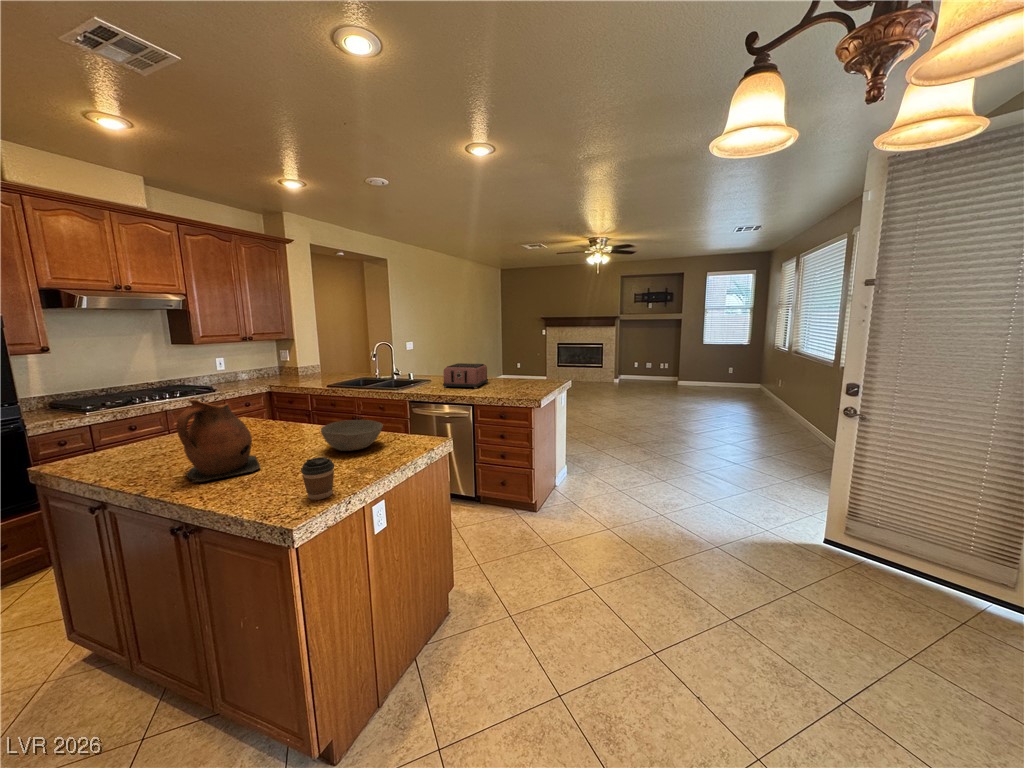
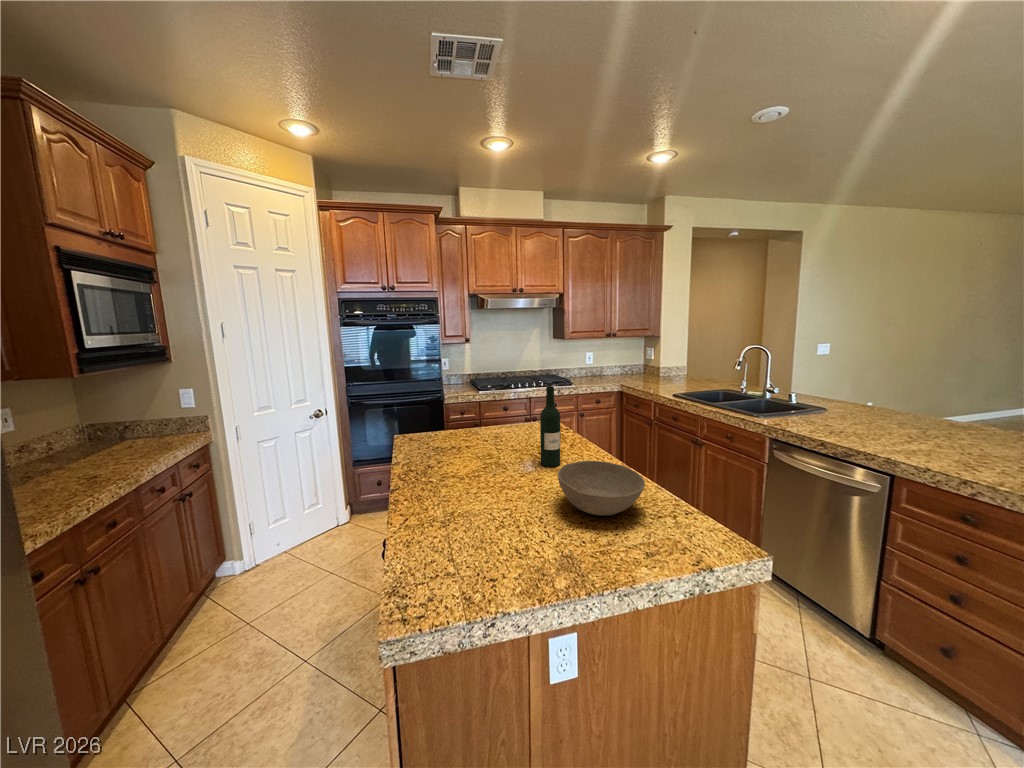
toaster: present [443,363,488,389] -> none [843,390,963,444]
wine bottle: none [270,376,294,443] -> present [540,386,560,467]
ceramic pitcher: present [176,399,260,482] -> none [423,404,504,500]
coffee cup: present [301,457,334,500] -> none [445,527,490,596]

